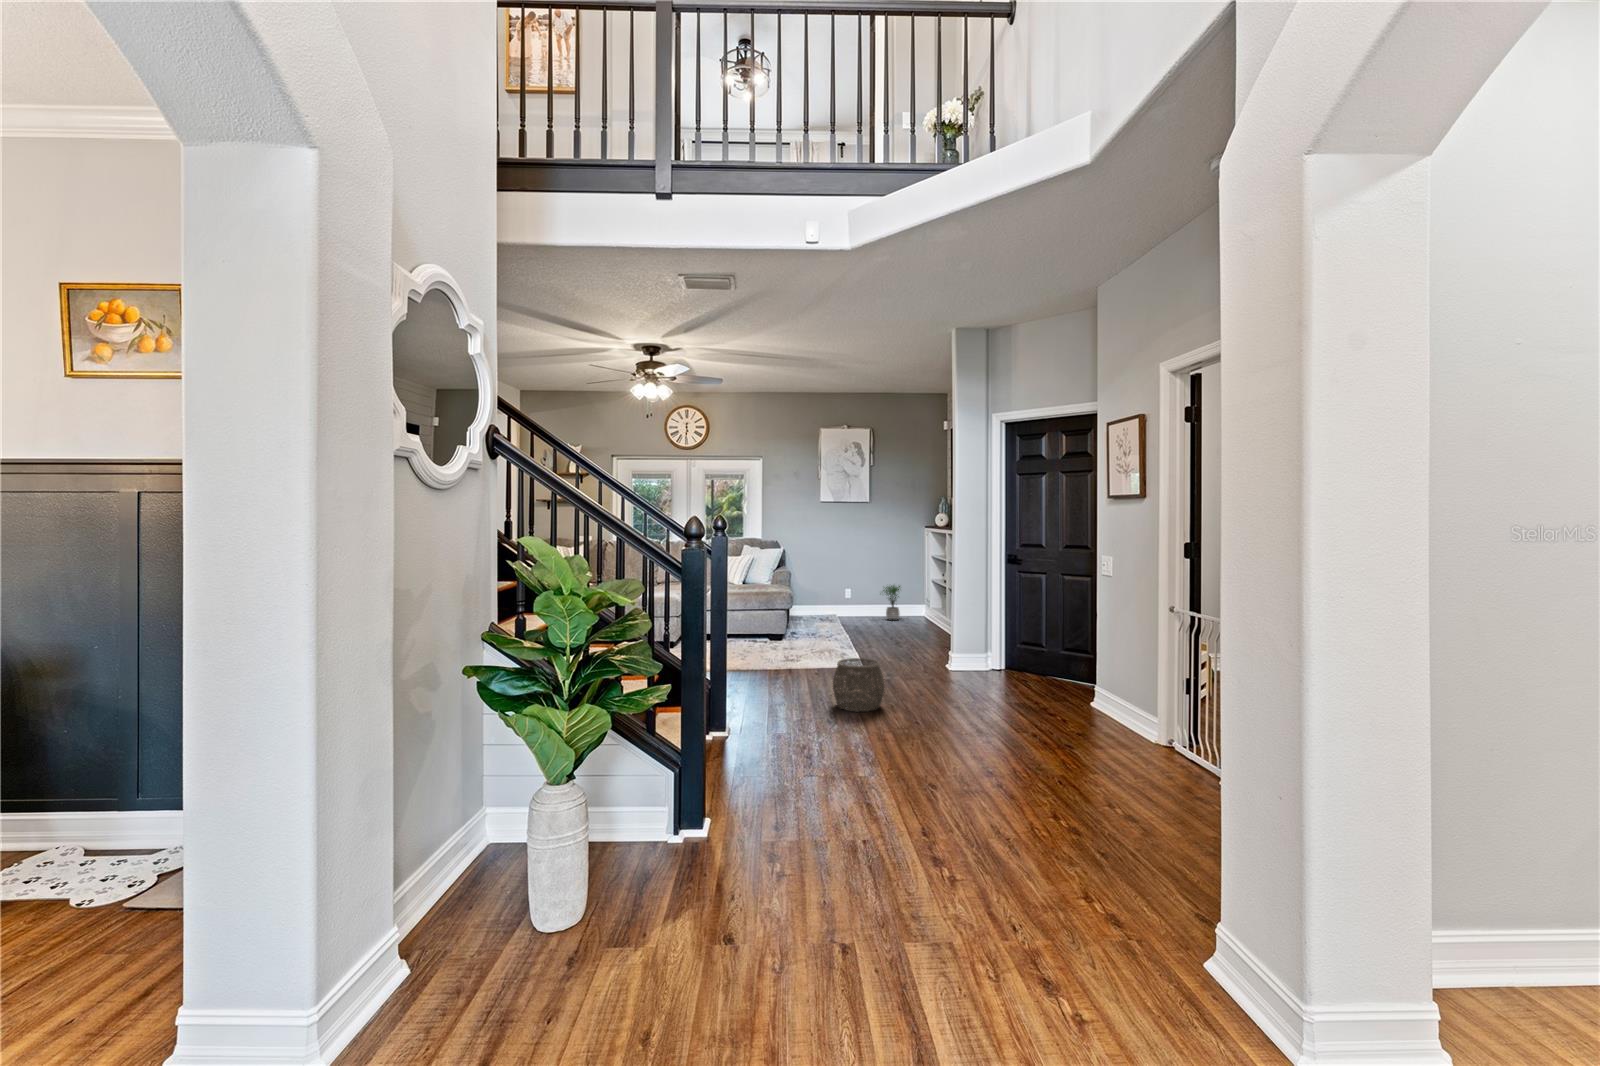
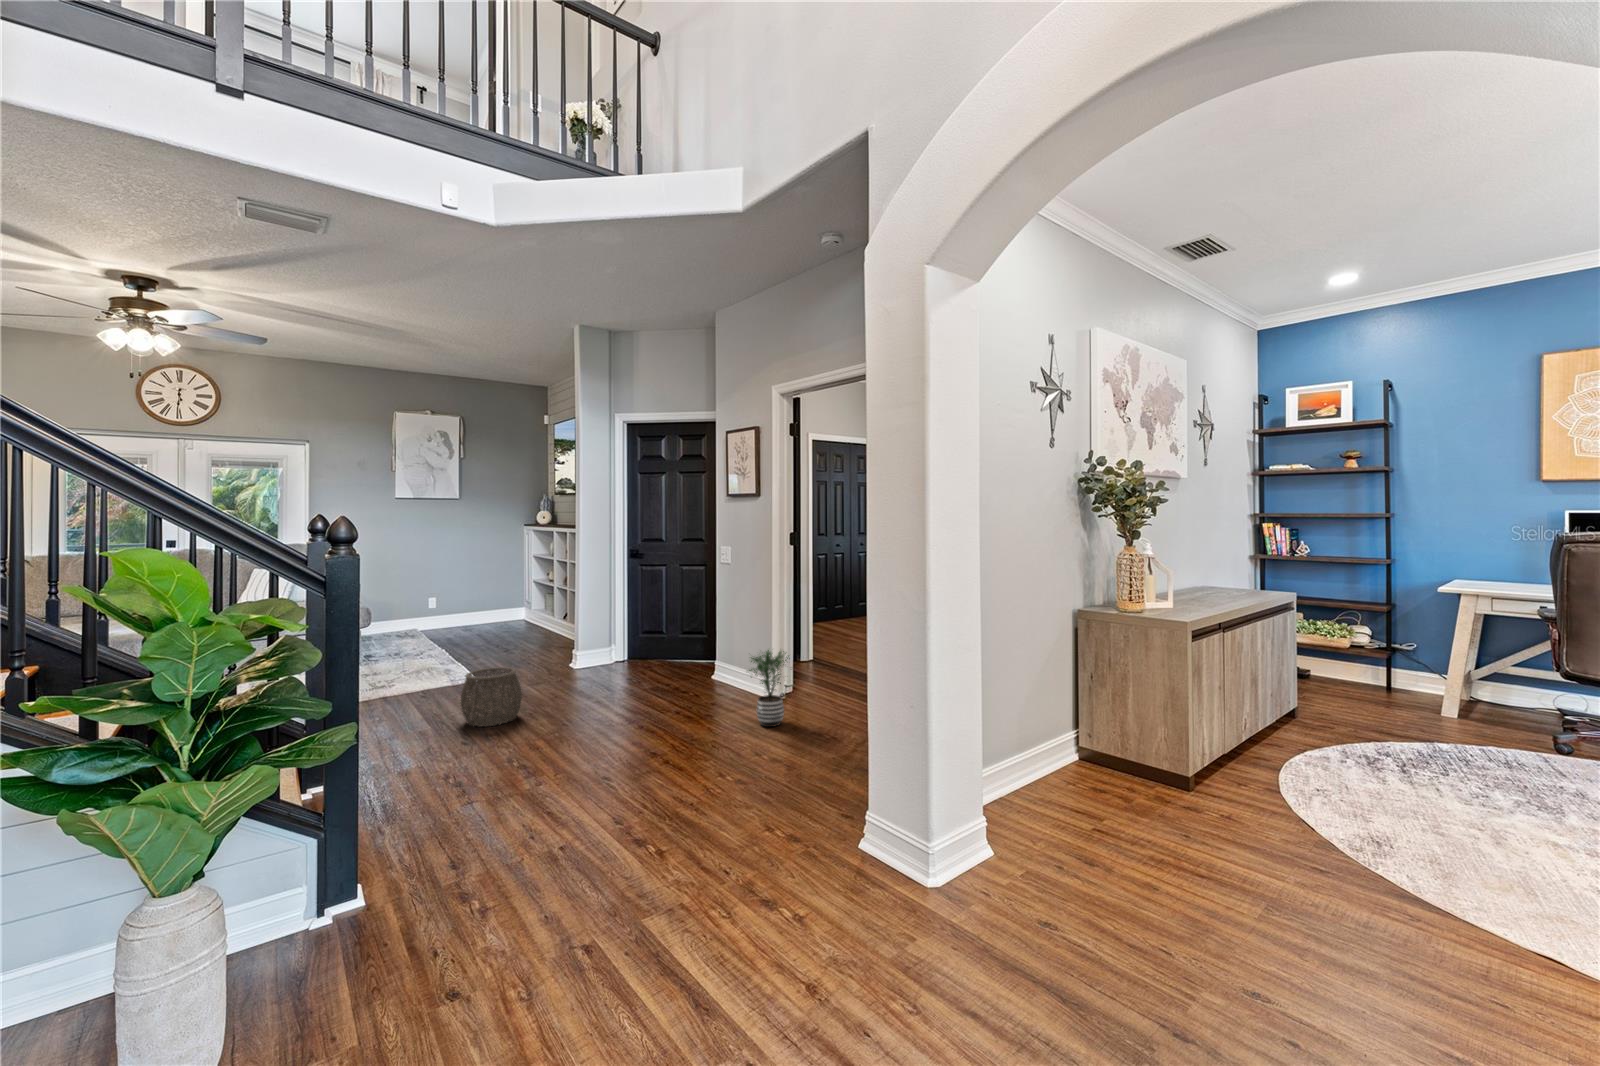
potted plant: present [883,585,900,621] -> present [749,650,790,727]

